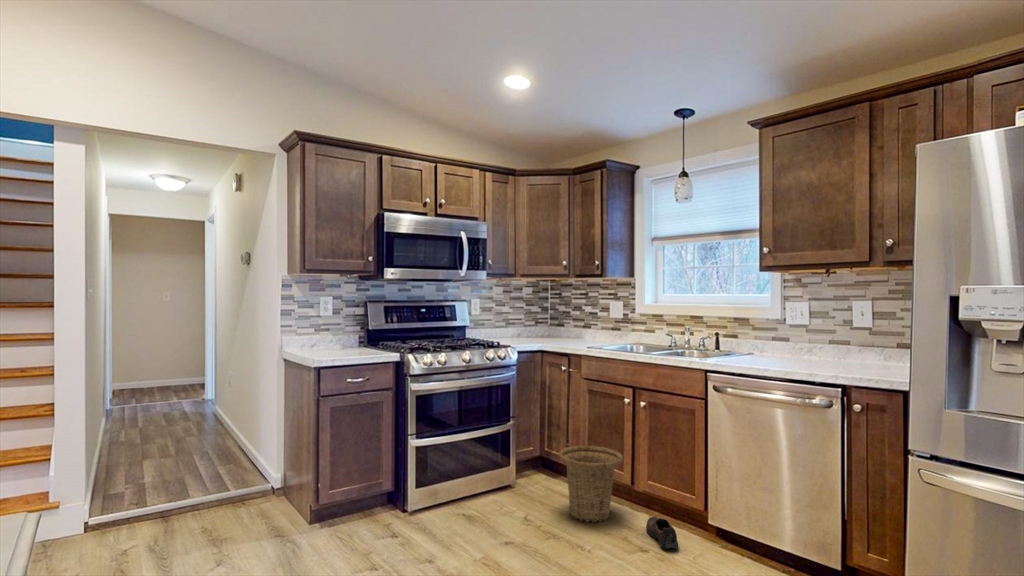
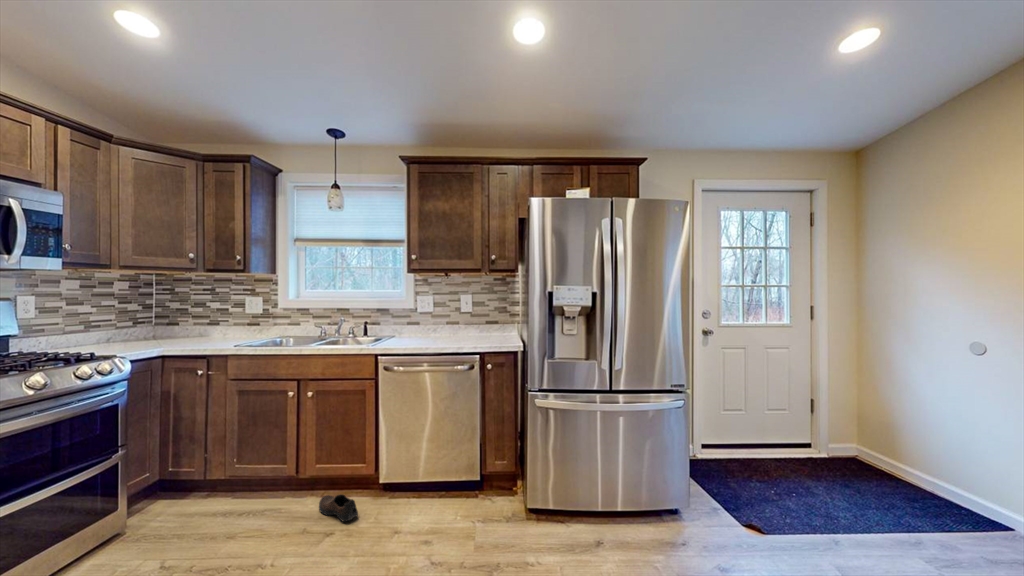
basket: present [559,446,623,522] -> none [210,445,290,534]

